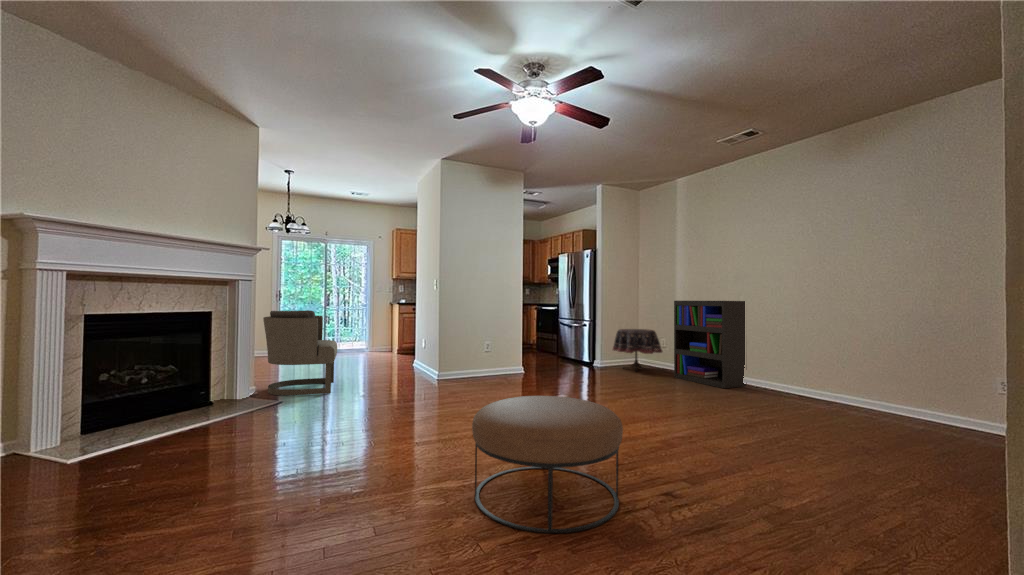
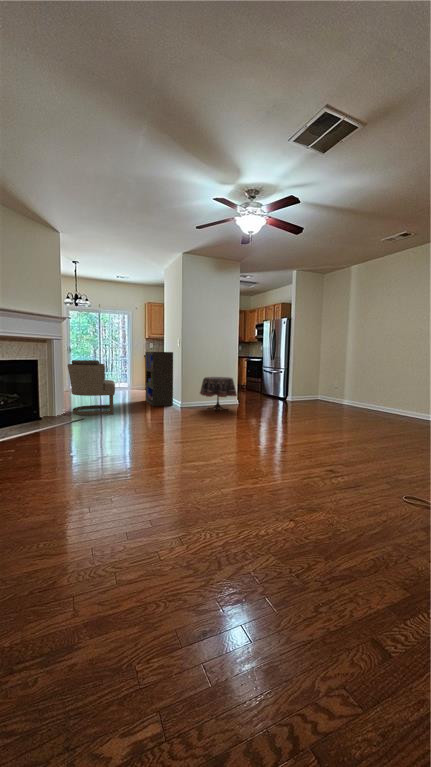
bookshelf: present [674,301,746,388] -> present [146,352,173,406]
side table: present [613,329,662,371] -> present [200,377,237,411]
ottoman: present [472,396,623,533] -> none [212,414,303,490]

